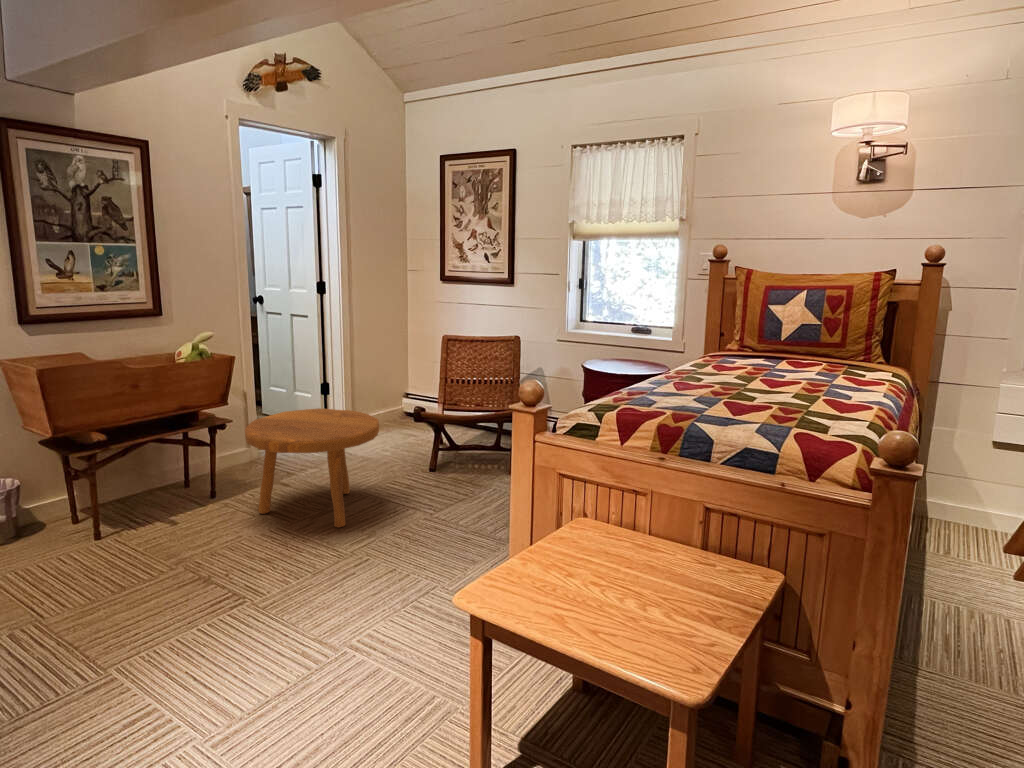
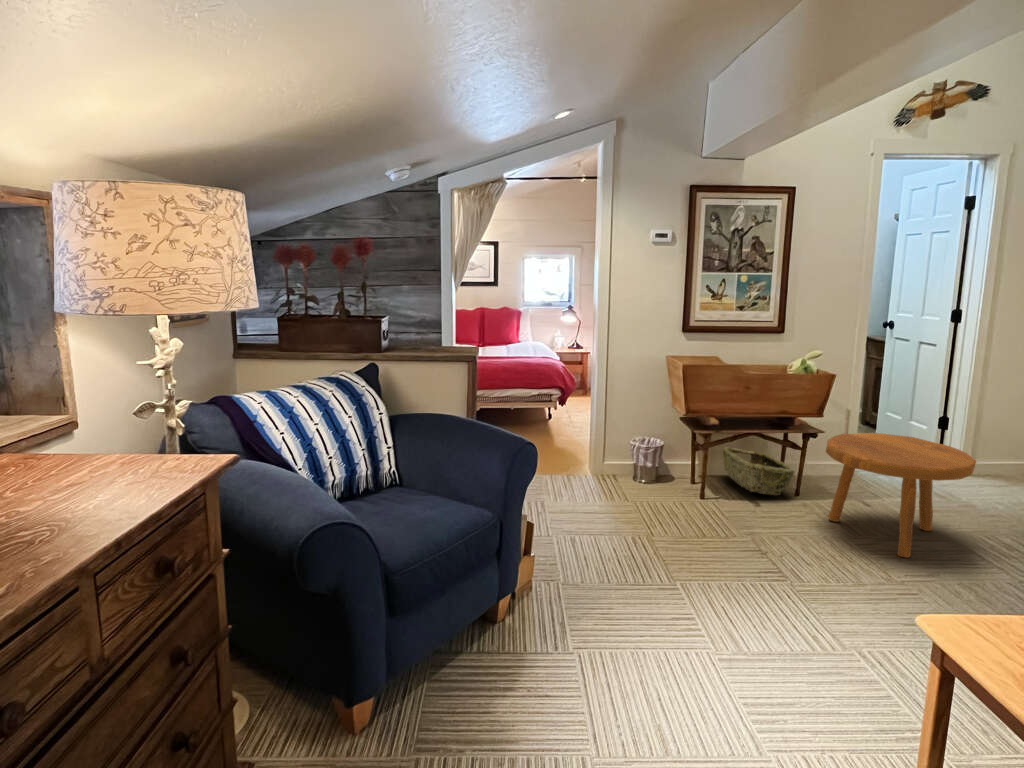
woven basket: none [111,460,209,510] -> present [723,447,795,495]

